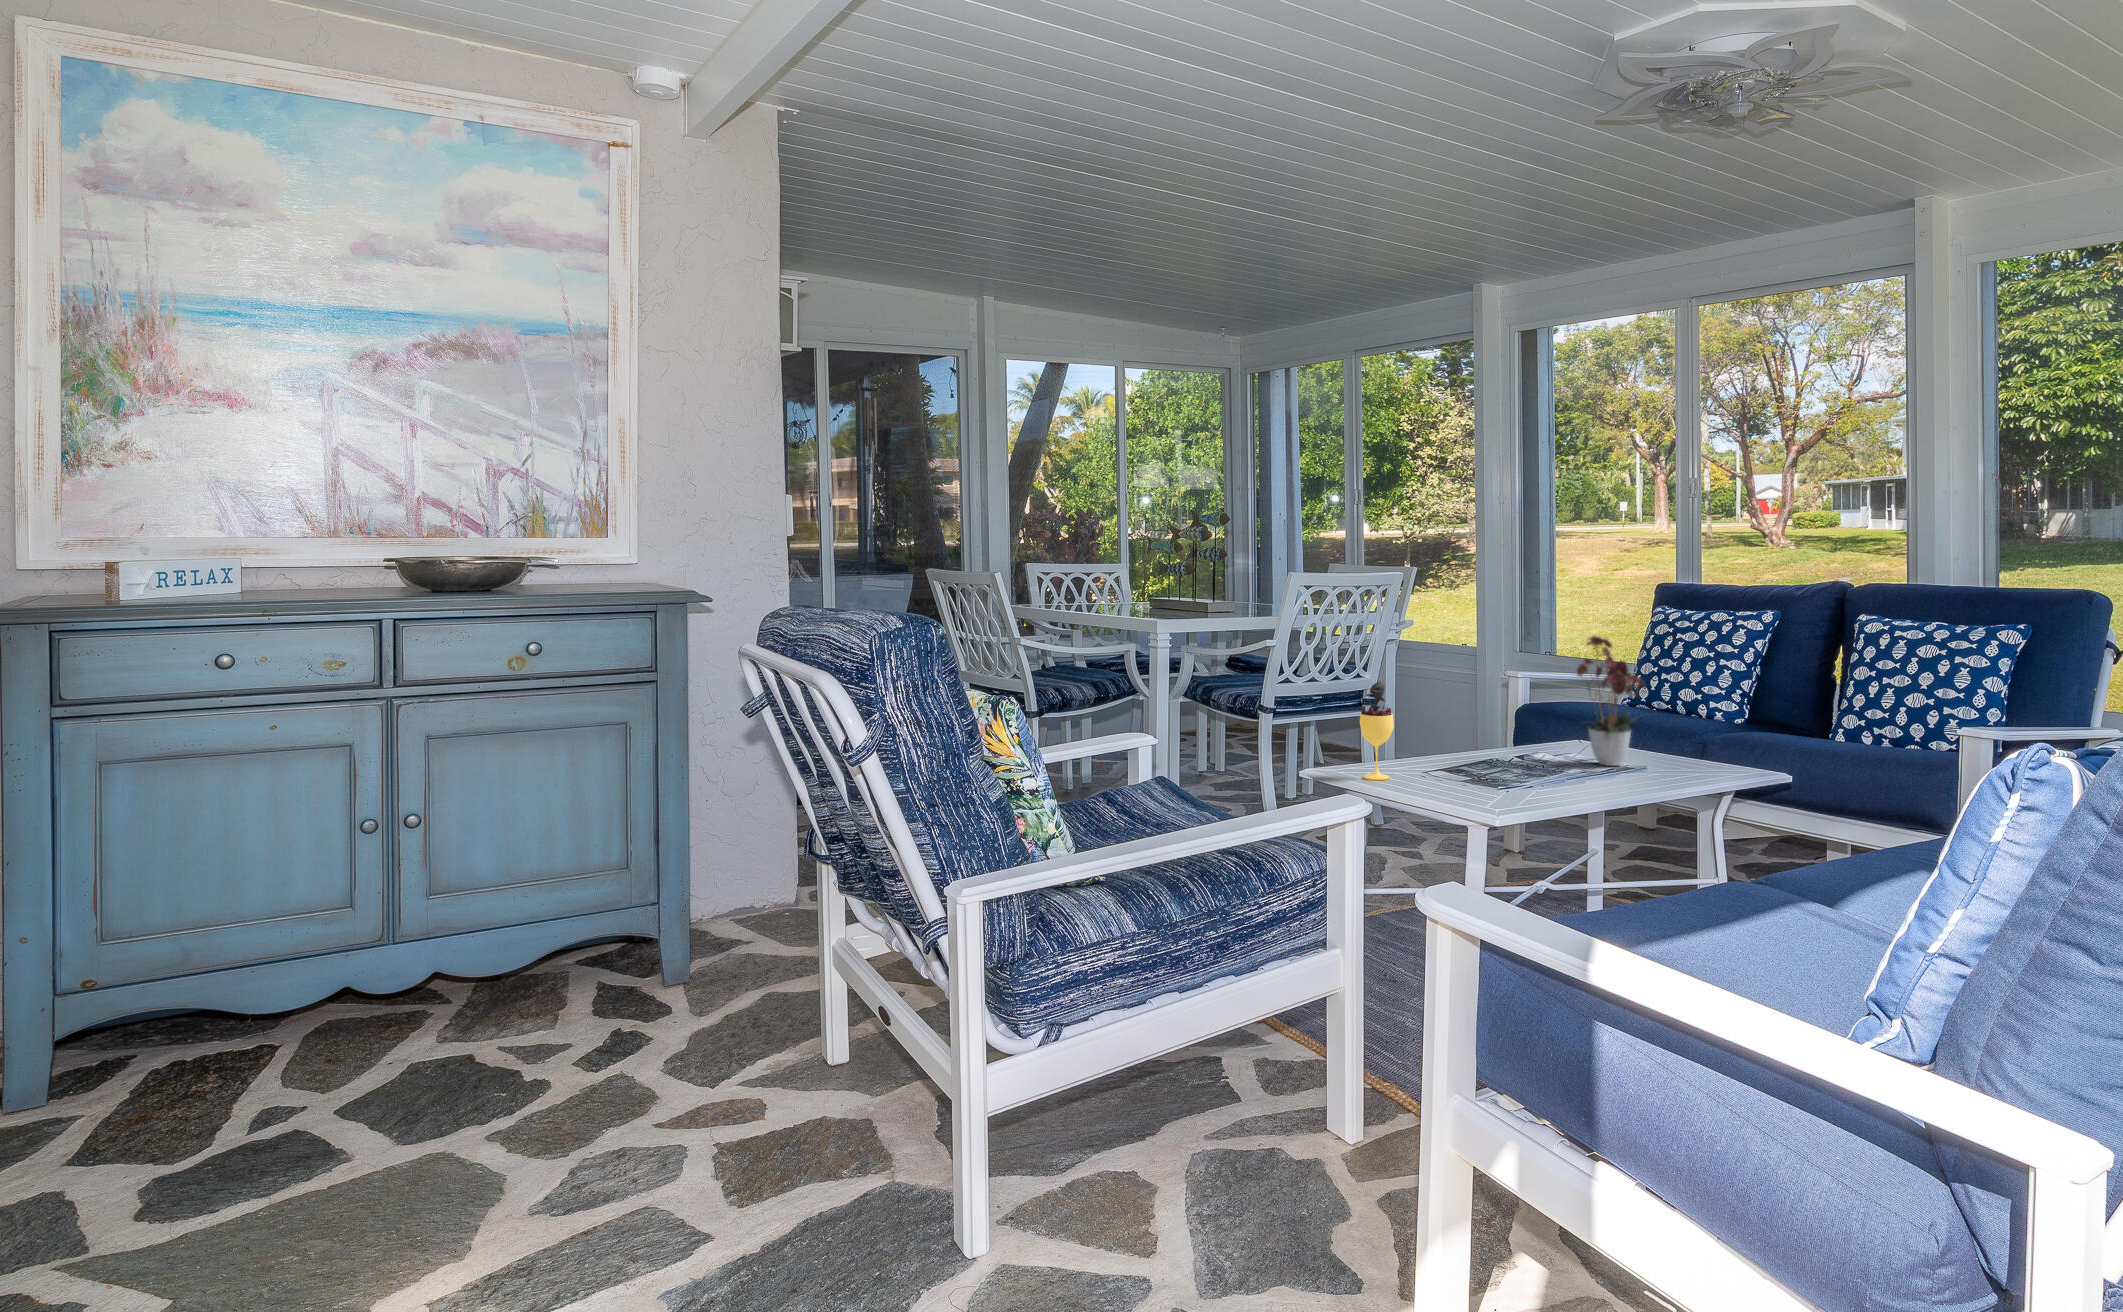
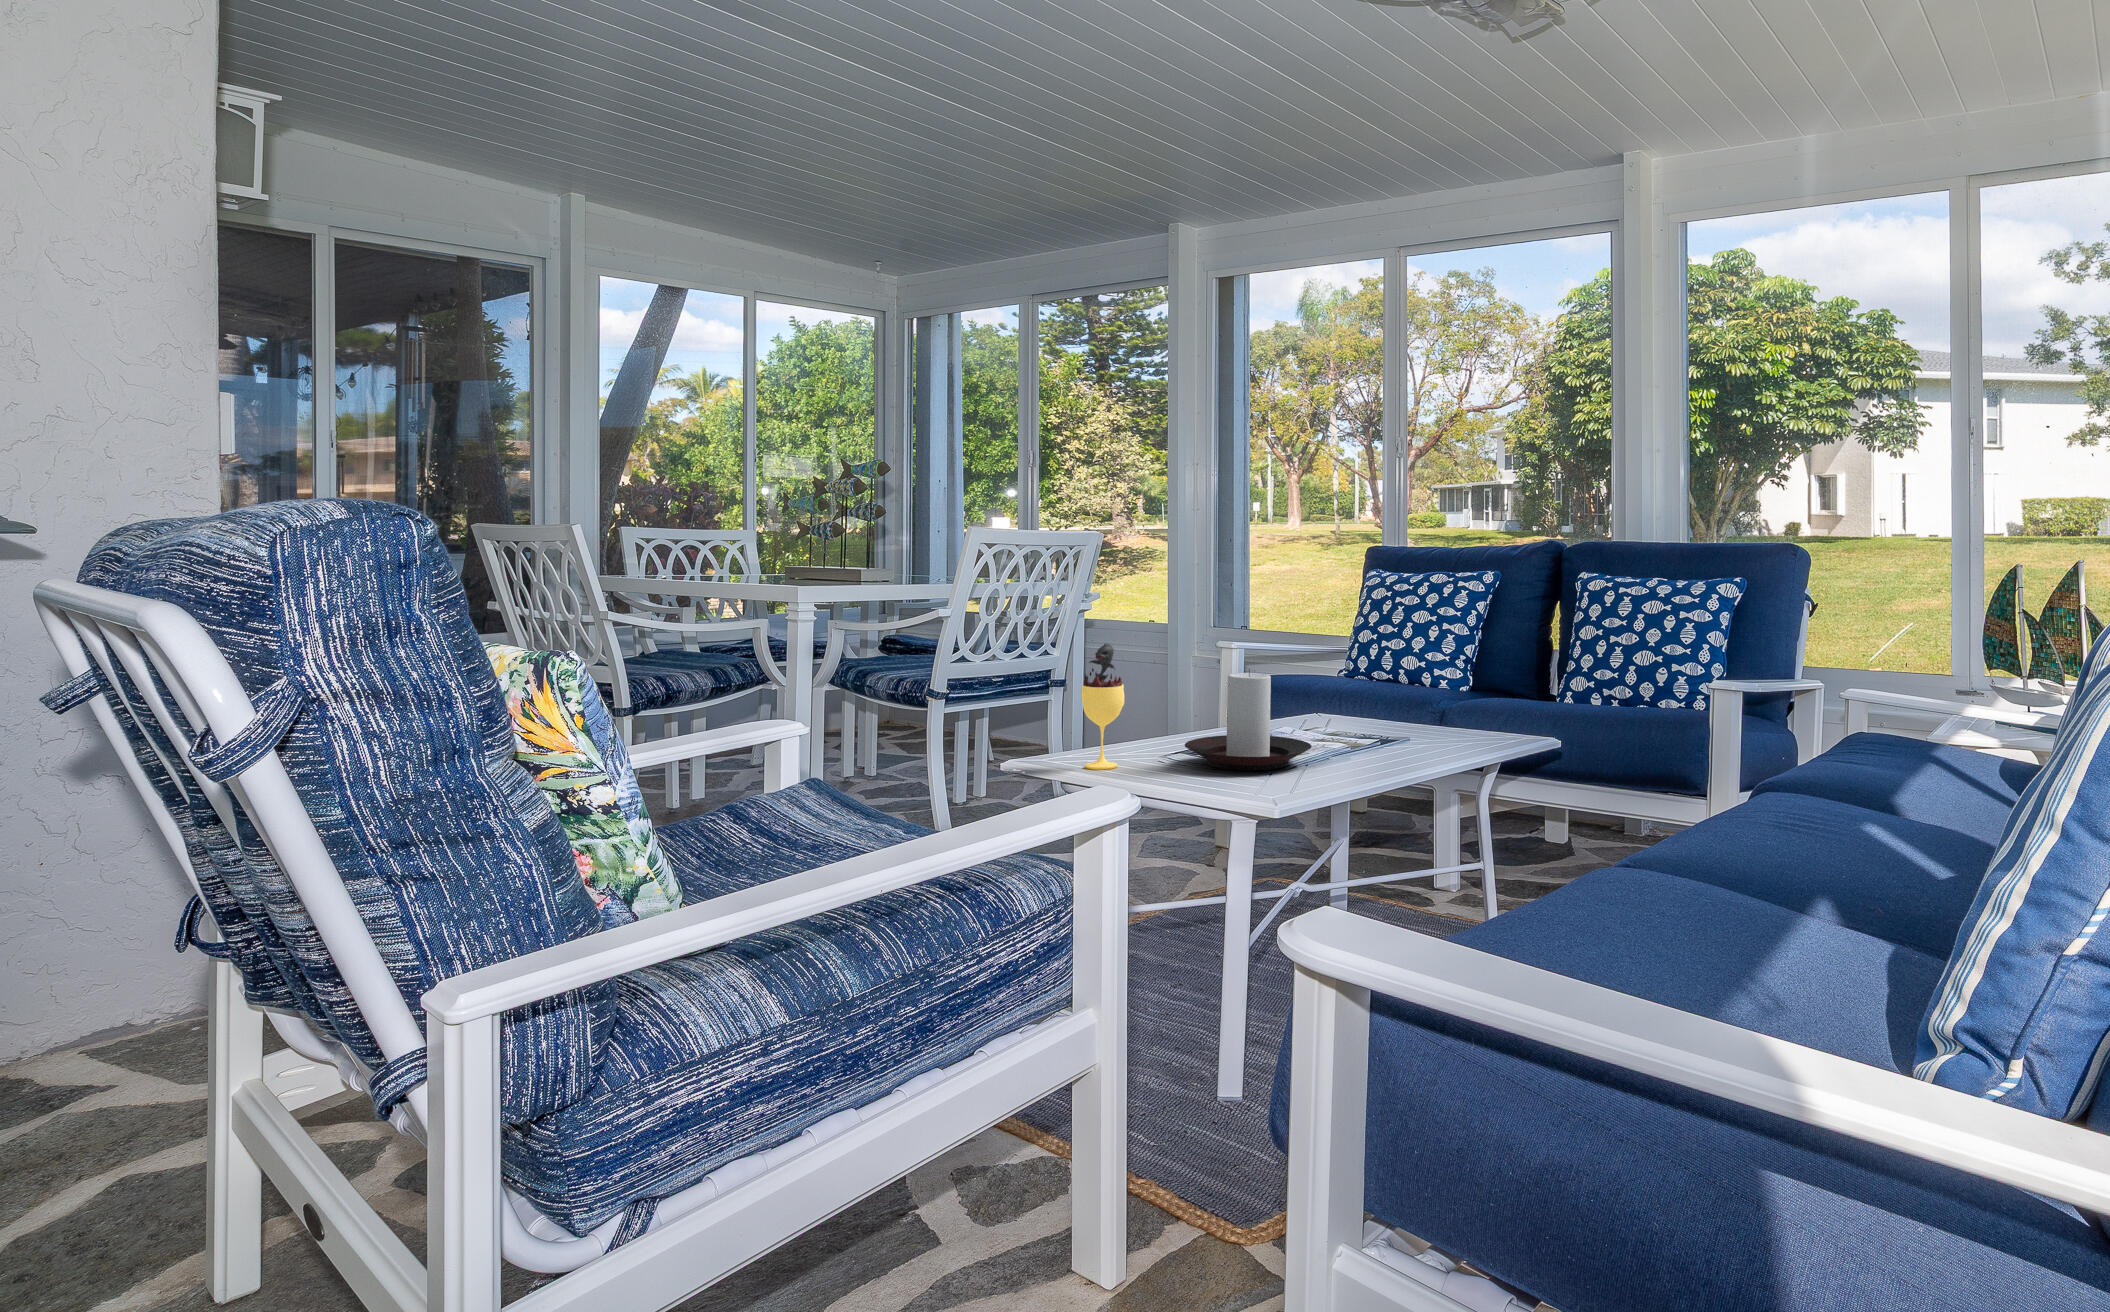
flower arrangement: present [1577,636,1646,766] -> none [1322,581,1416,739]
candle holder: none [1442,705,1549,788] -> present [1185,669,1312,771]

